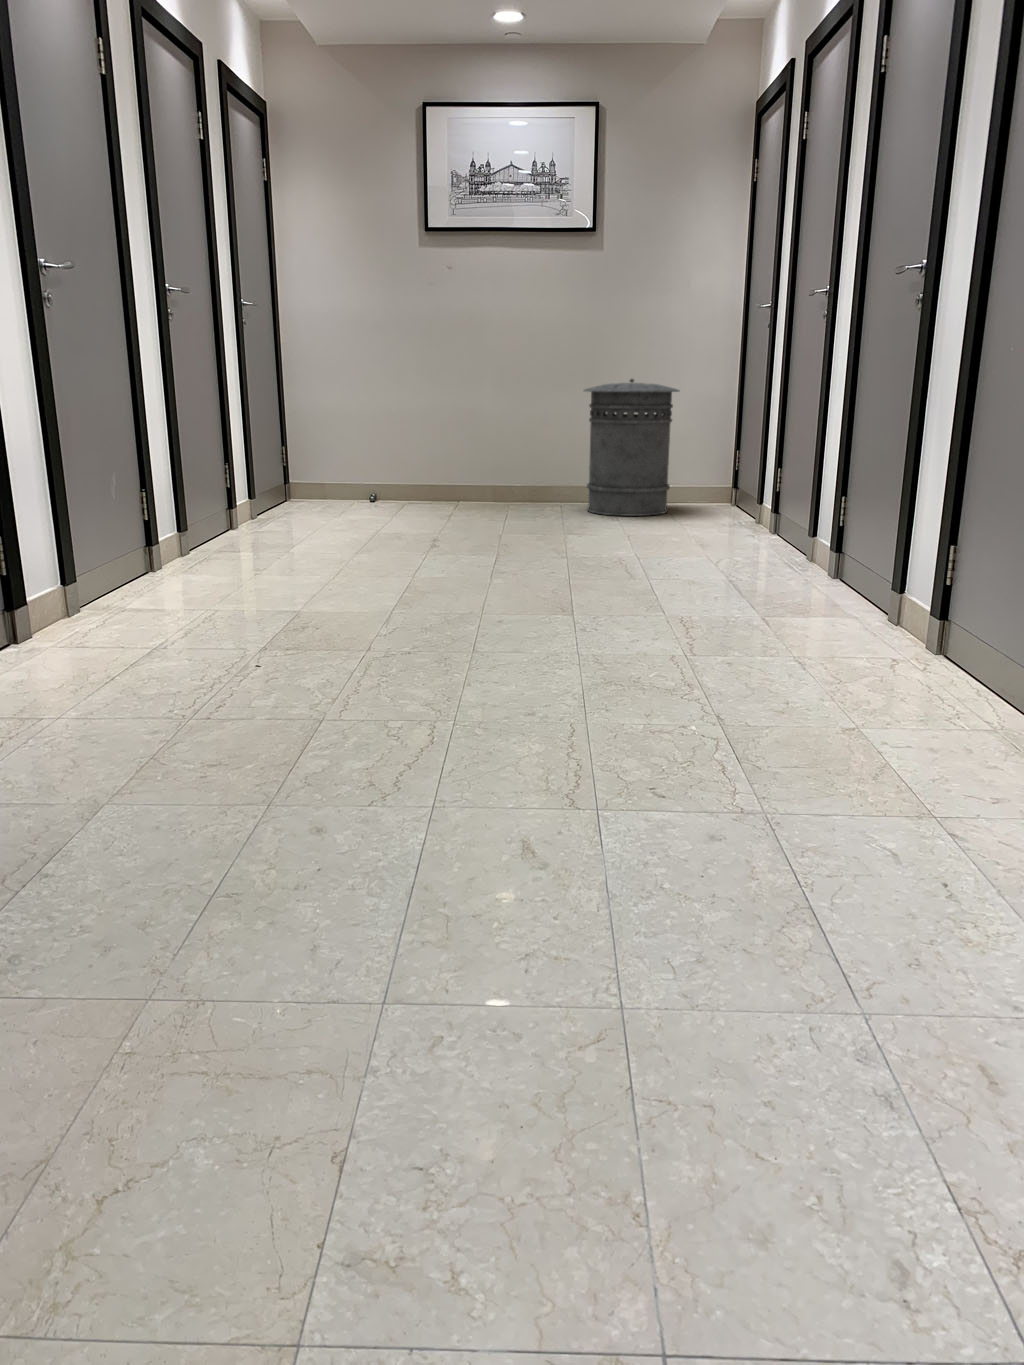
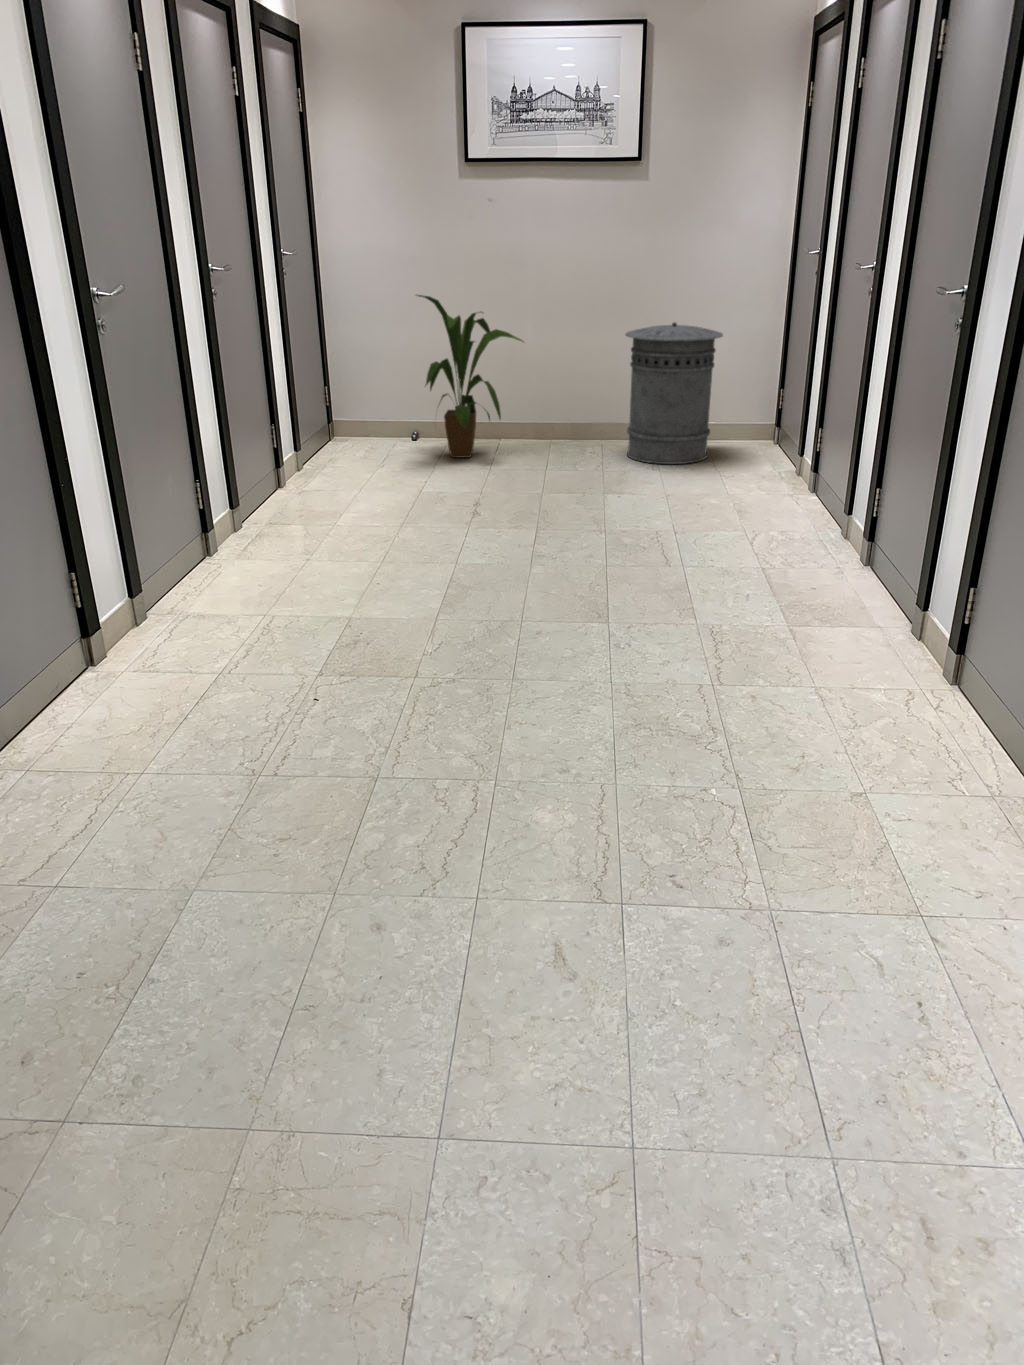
house plant: none [374,348,485,512] -> present [417,295,522,458]

